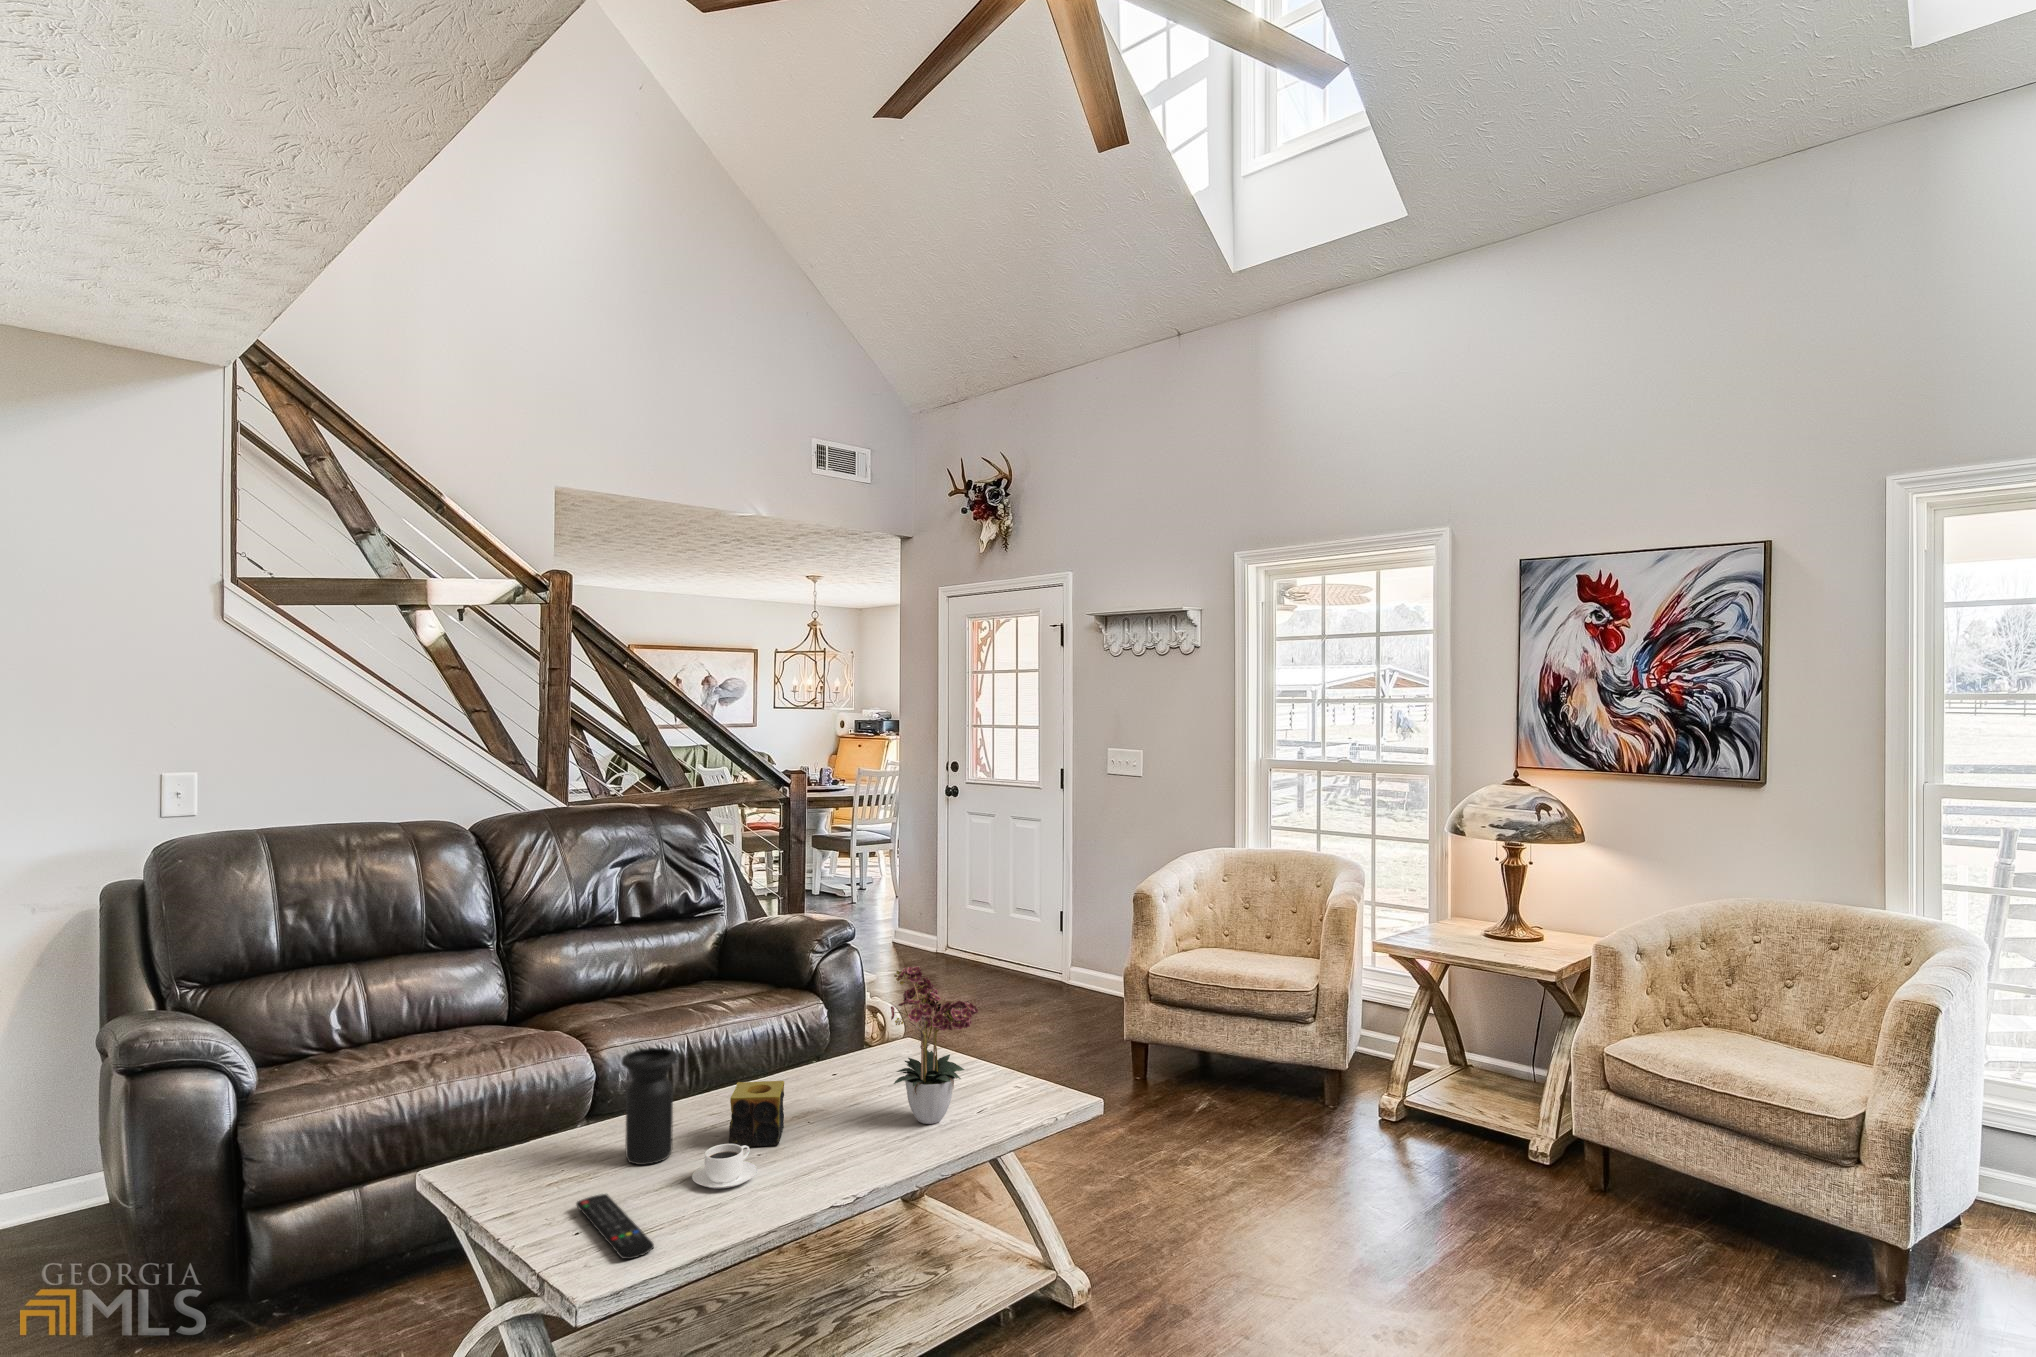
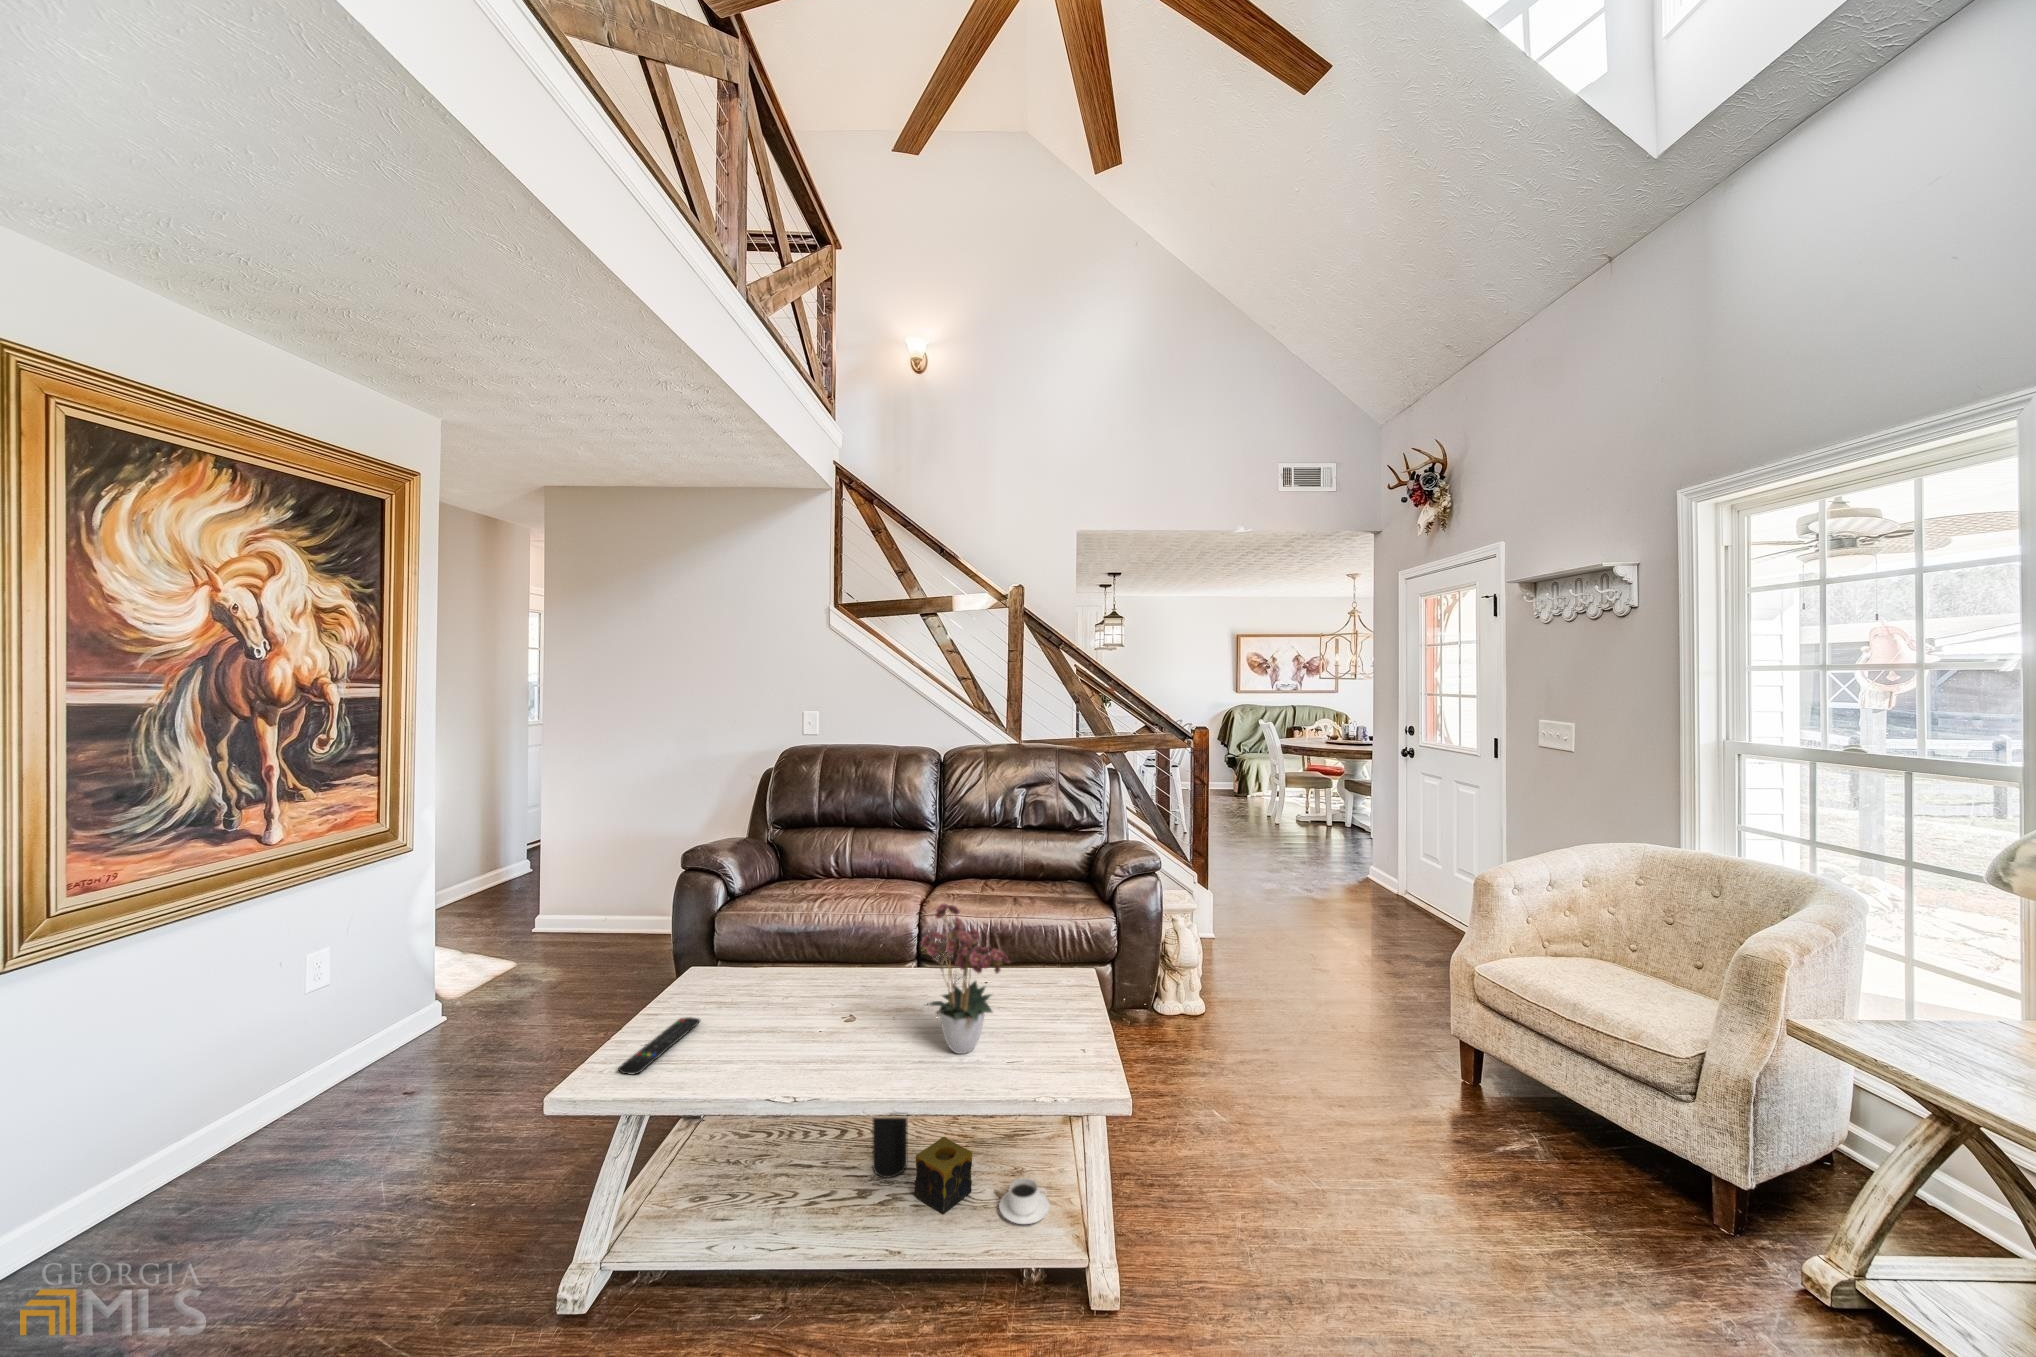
vase: present [622,1048,678,1165] -> present [873,1118,907,1178]
candle: present [729,1081,784,1147] -> present [914,1137,972,1214]
coffee cup: present [692,1144,758,1189] -> present [999,1178,1050,1224]

